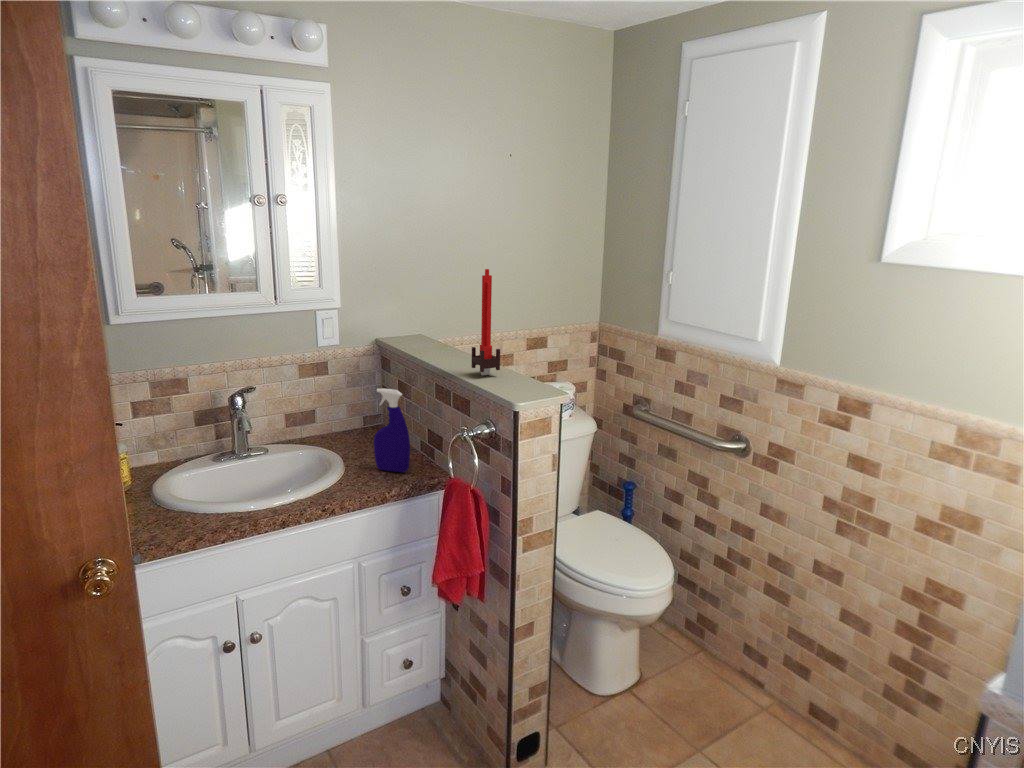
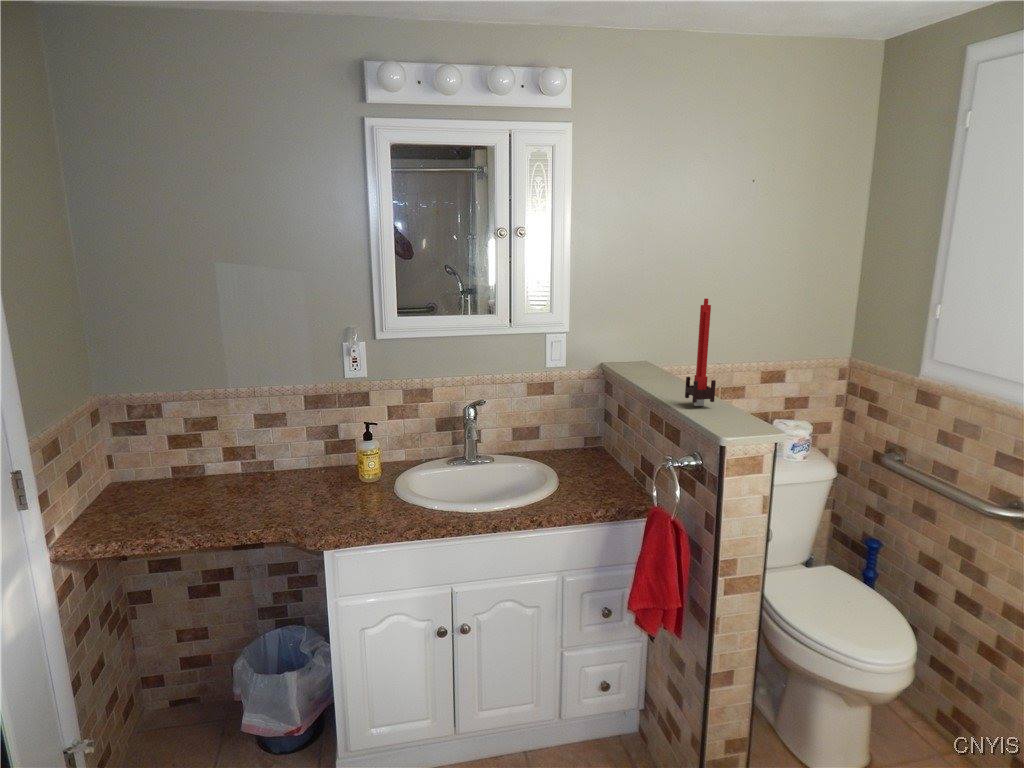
spray bottle: present [374,388,410,472] -> none [586,411,620,495]

